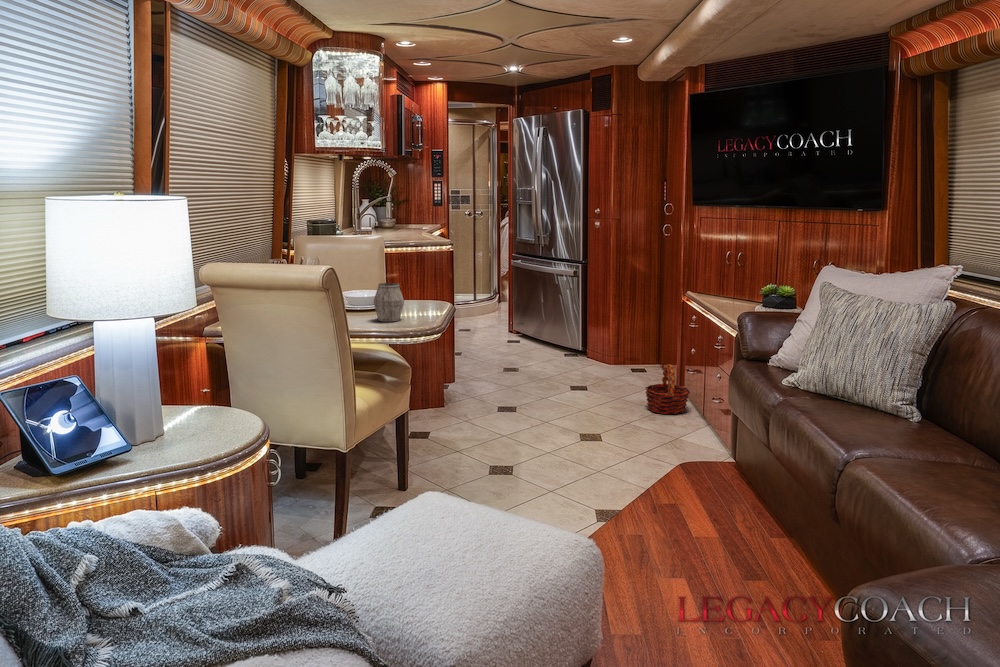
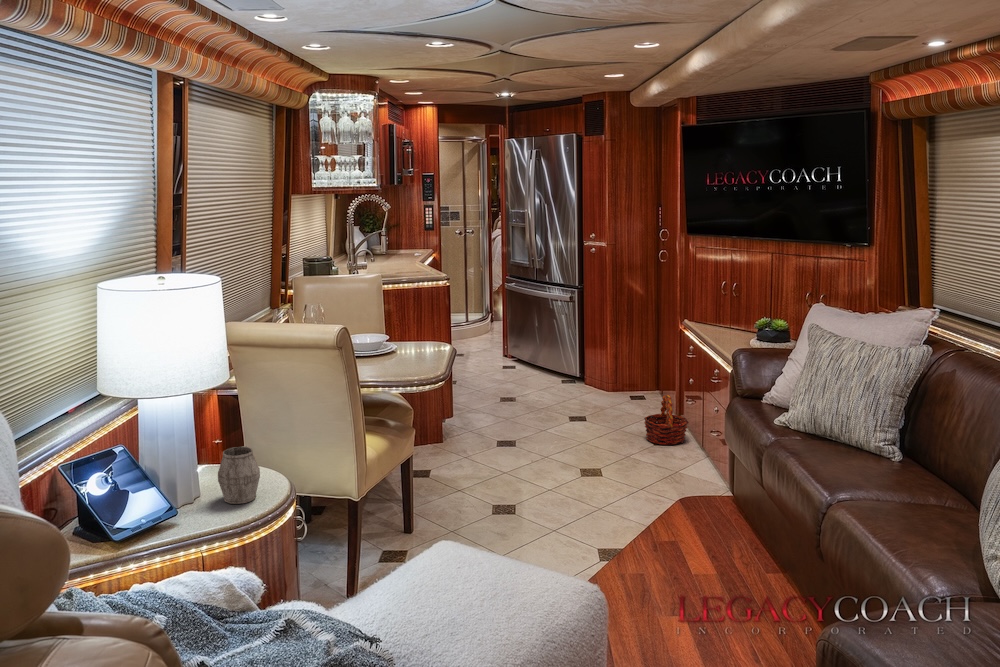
mug: present [374,283,404,322] -> present [218,446,260,504]

